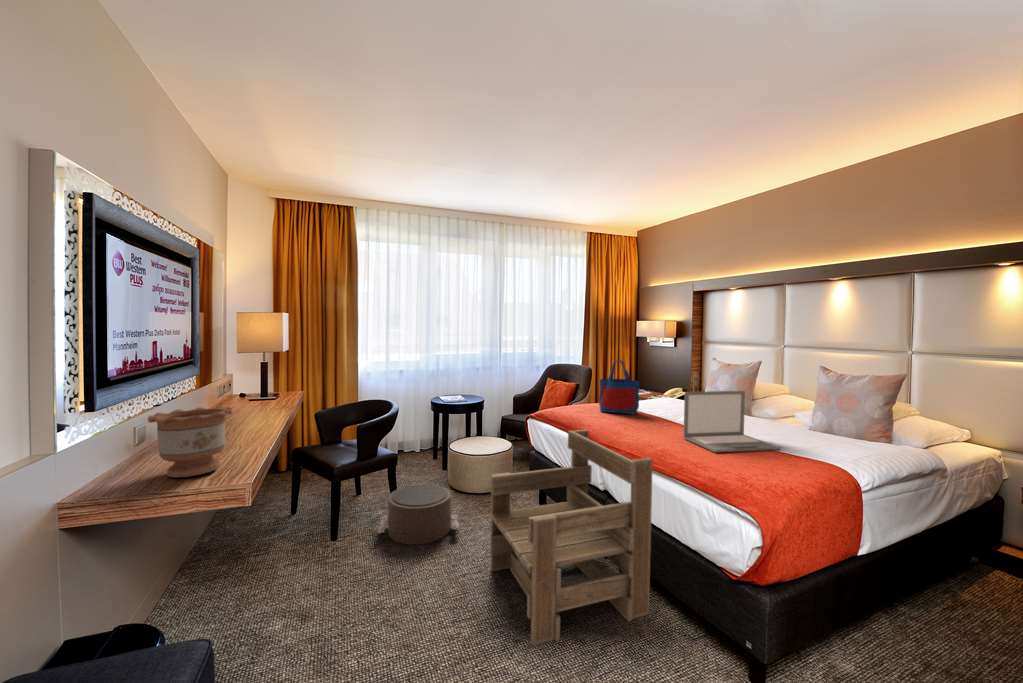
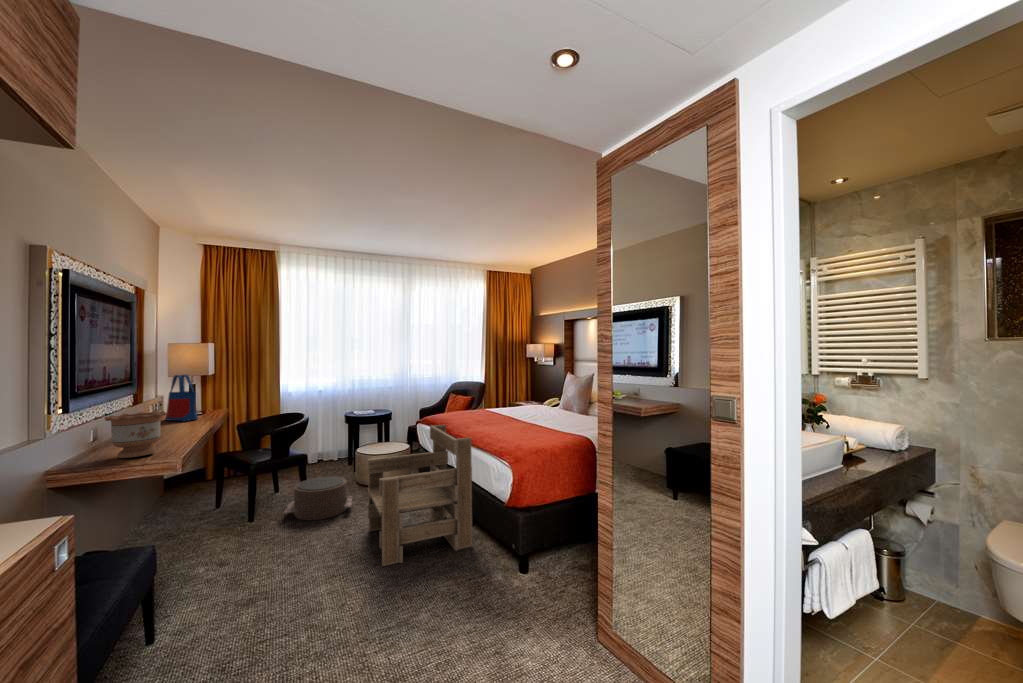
tote bag: present [599,360,639,415] -> present [165,374,198,421]
laptop: present [683,391,780,452] -> none [513,392,571,434]

